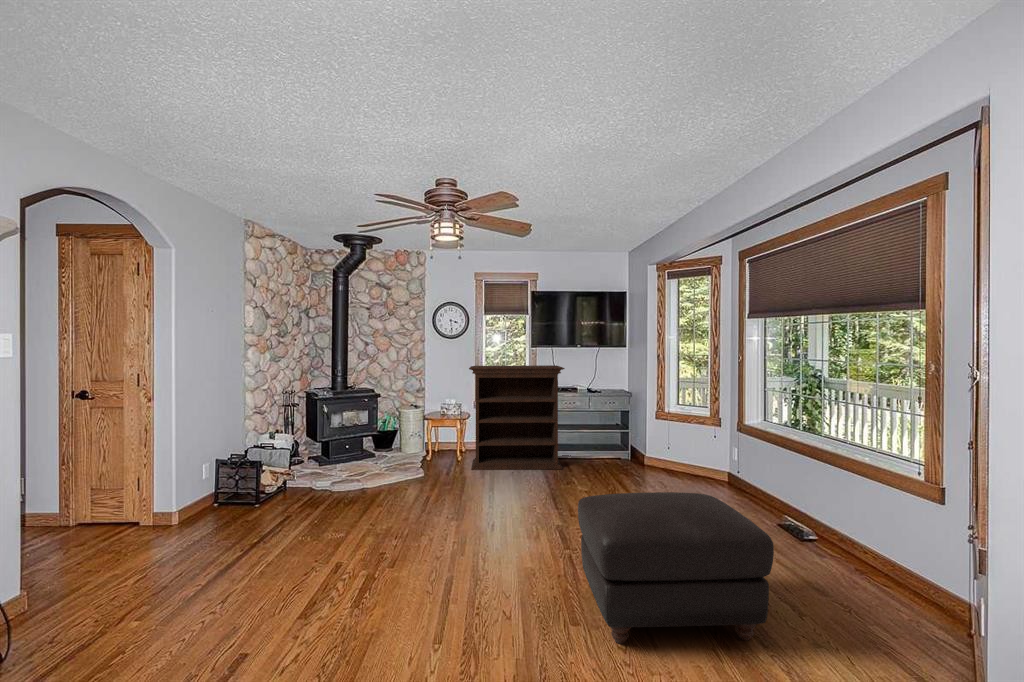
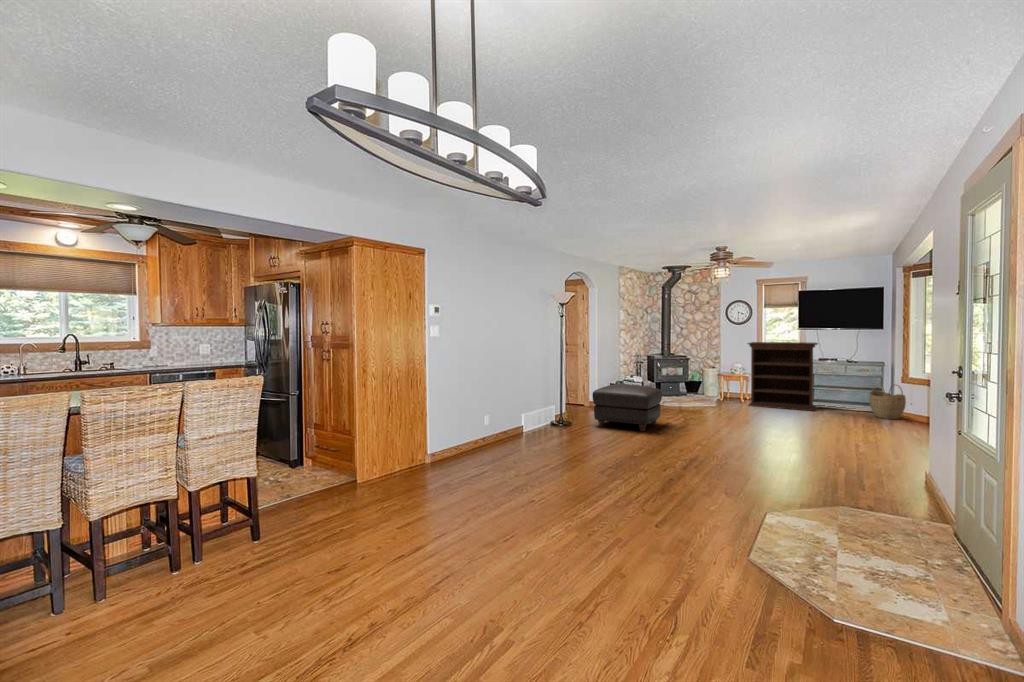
woven basket: none [626,422,669,474] -> present [869,385,906,419]
ottoman: present [578,492,774,644] -> present [593,384,662,431]

